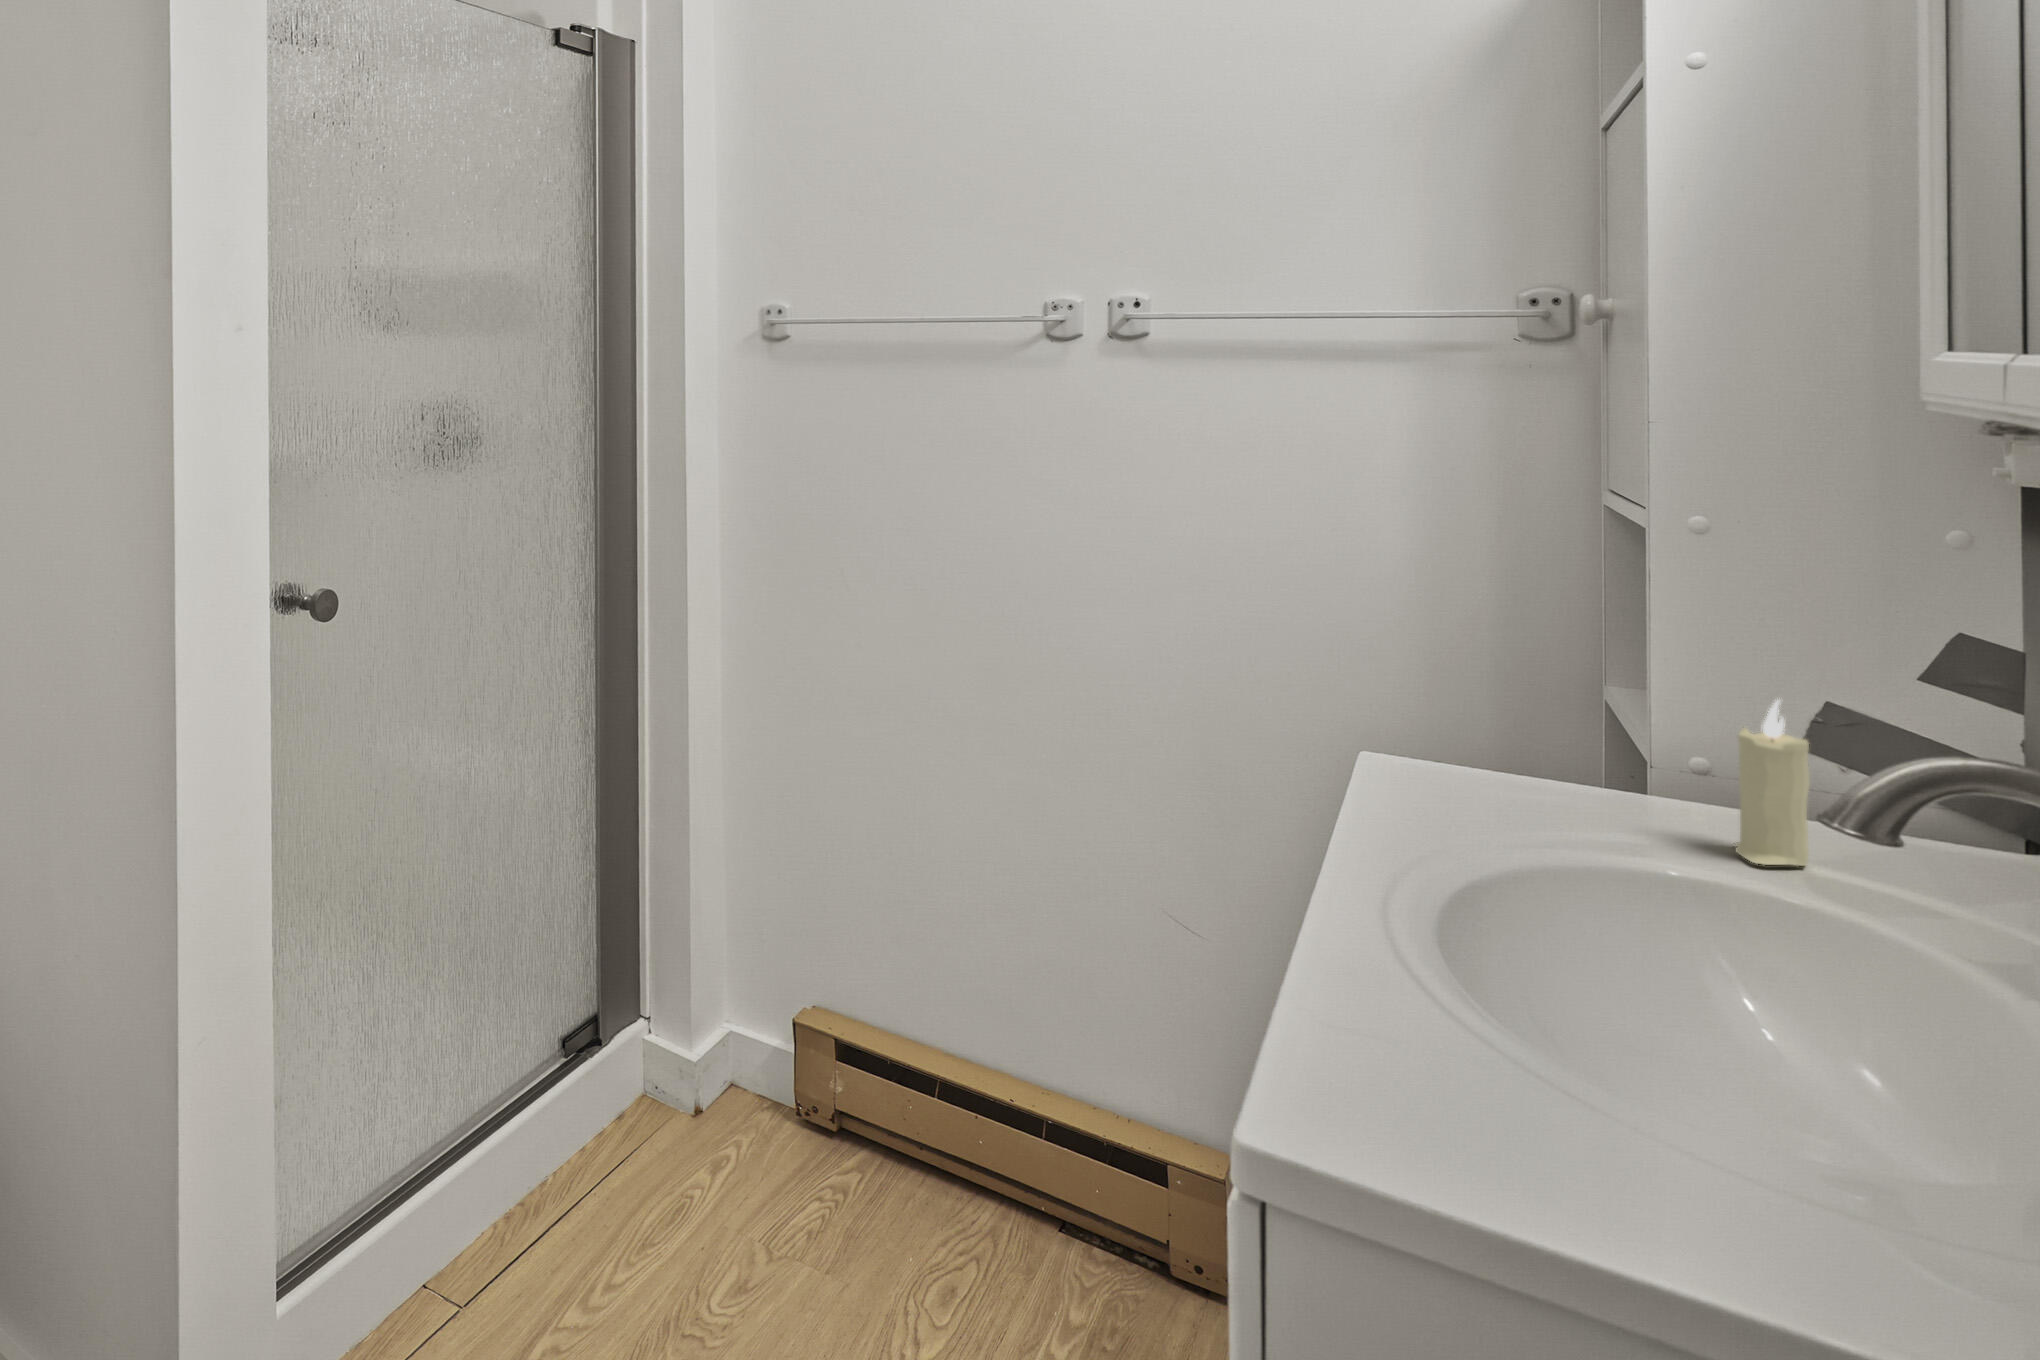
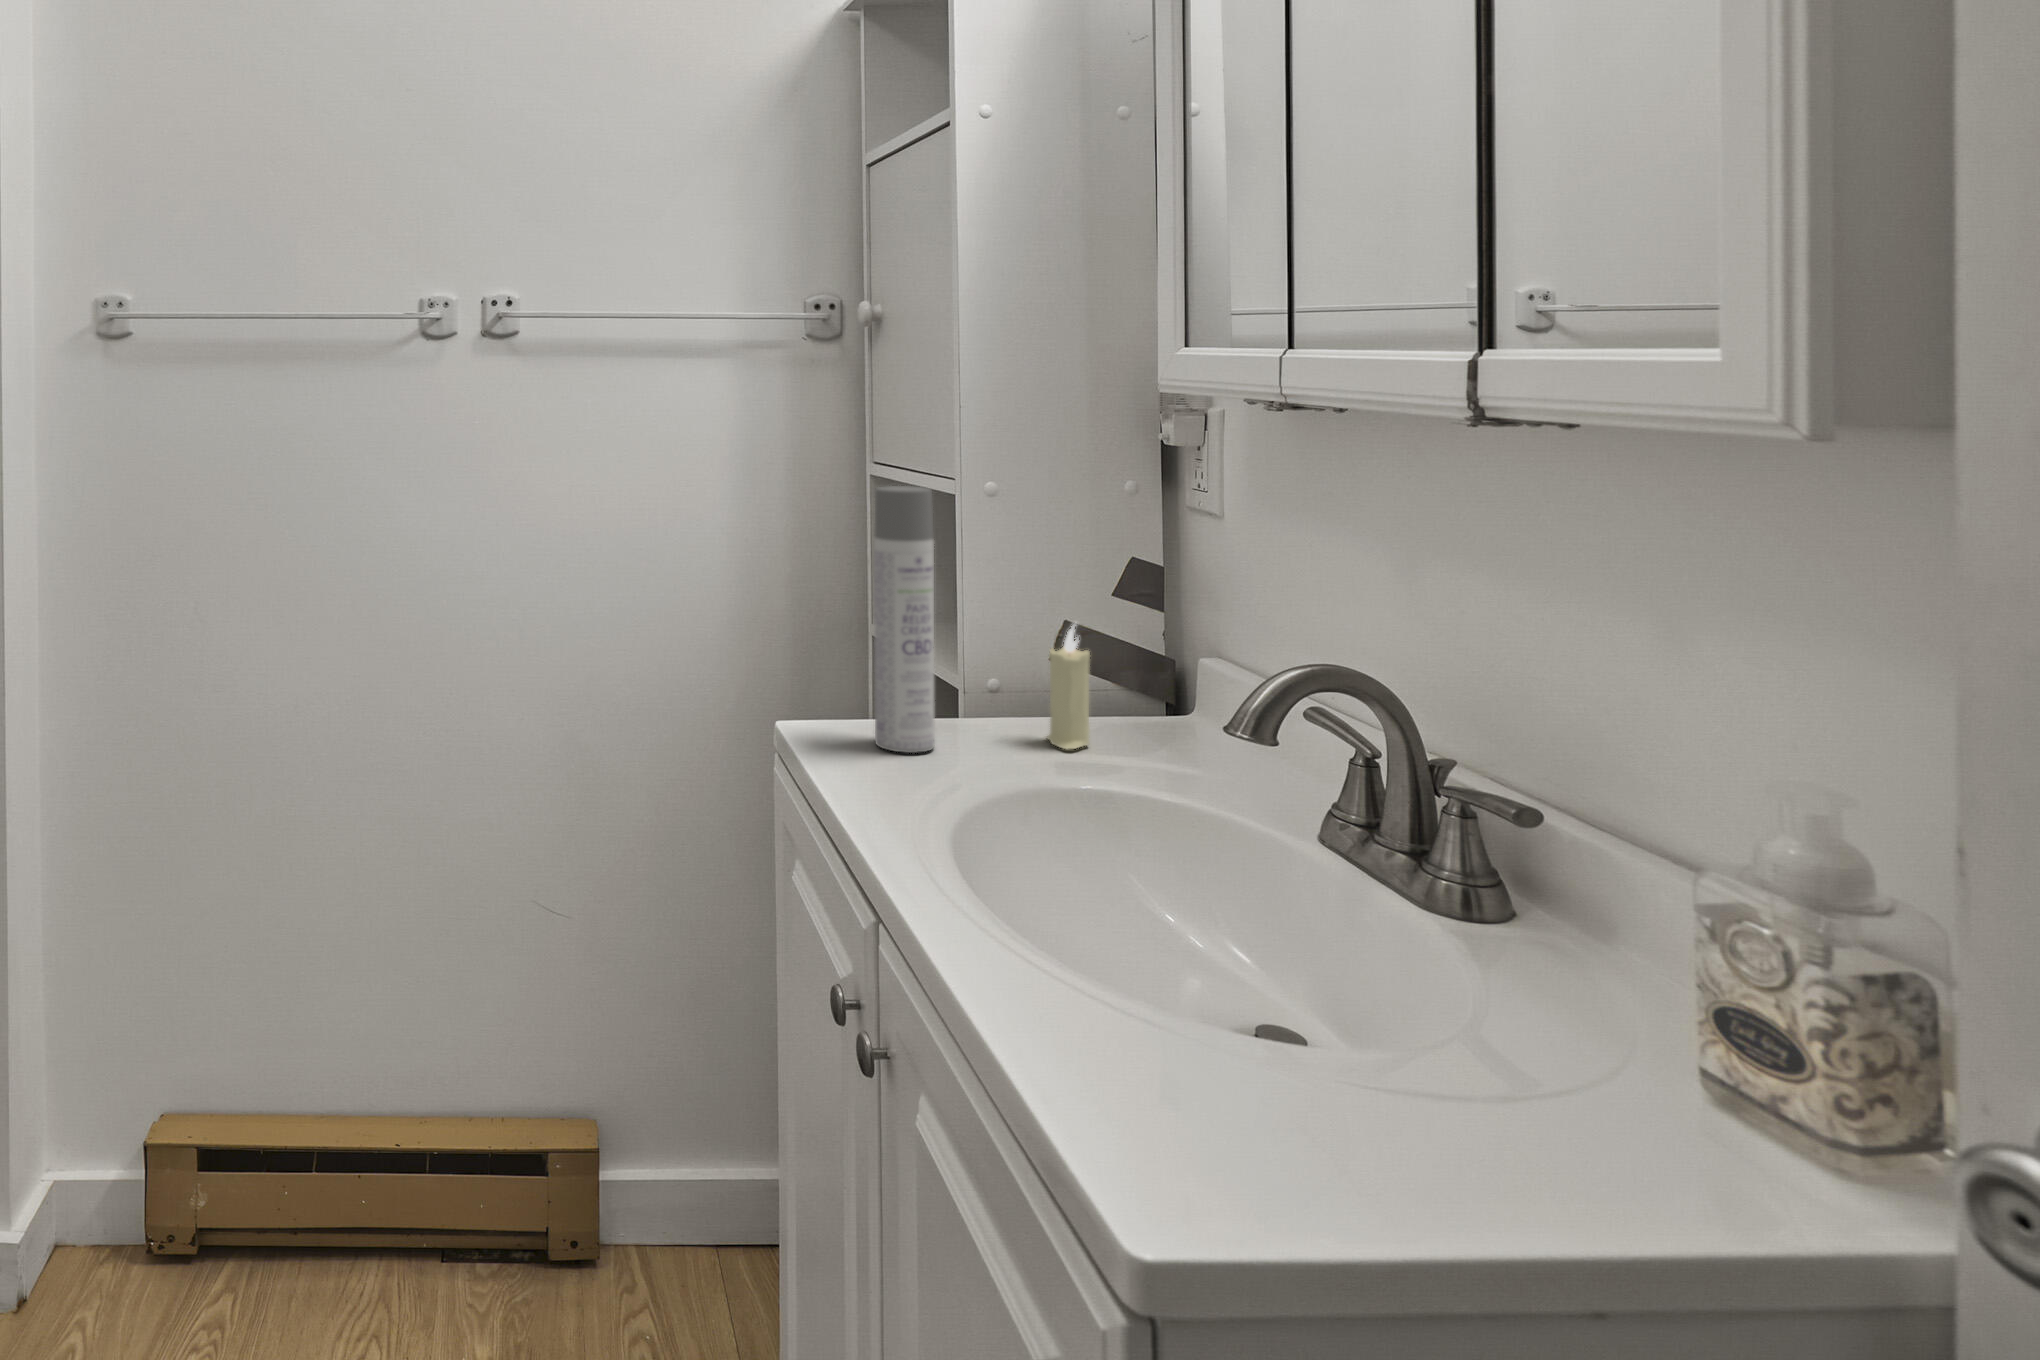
spray bottle: none [1446,502,1534,822] -> present [874,486,935,753]

